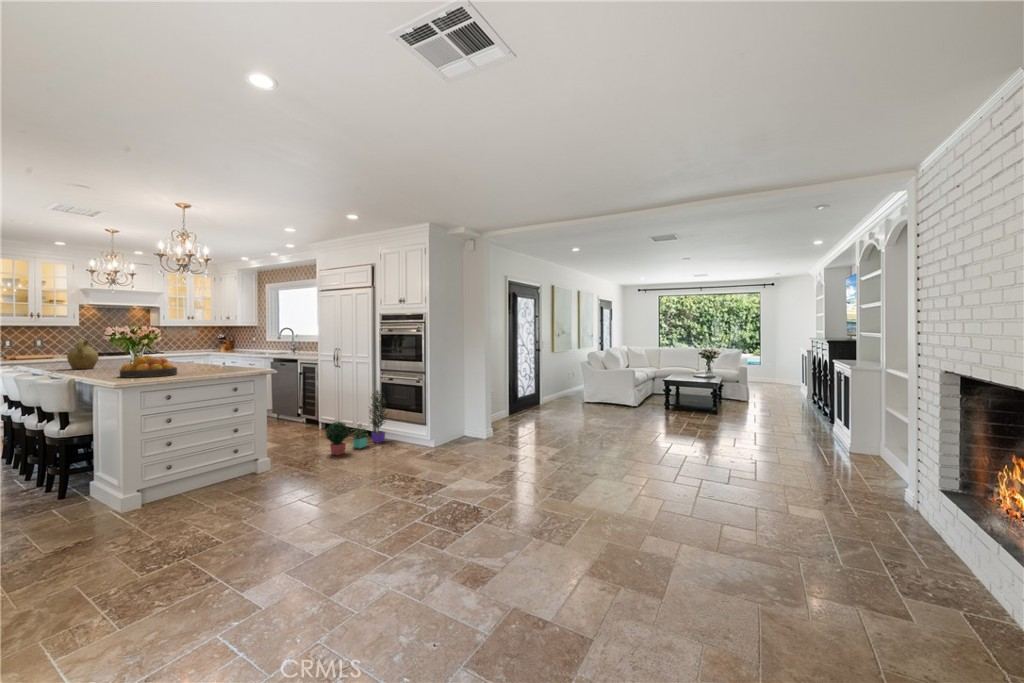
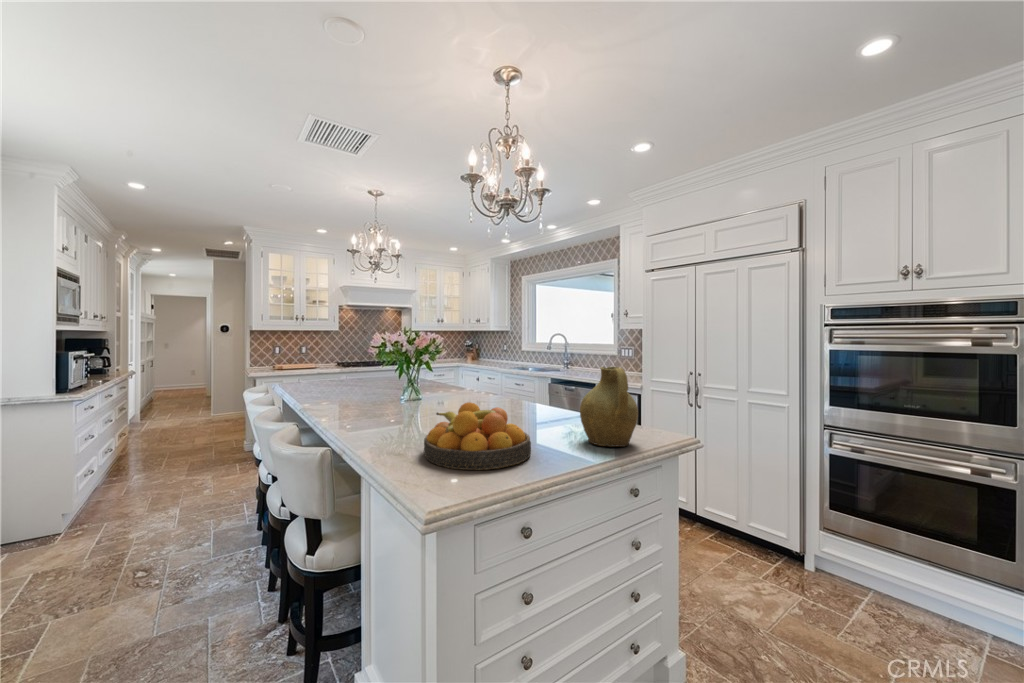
pitcher: present [67,340,99,369] -> present [580,367,638,447]
potted plant: present [325,390,387,455] -> none [759,467,861,637]

